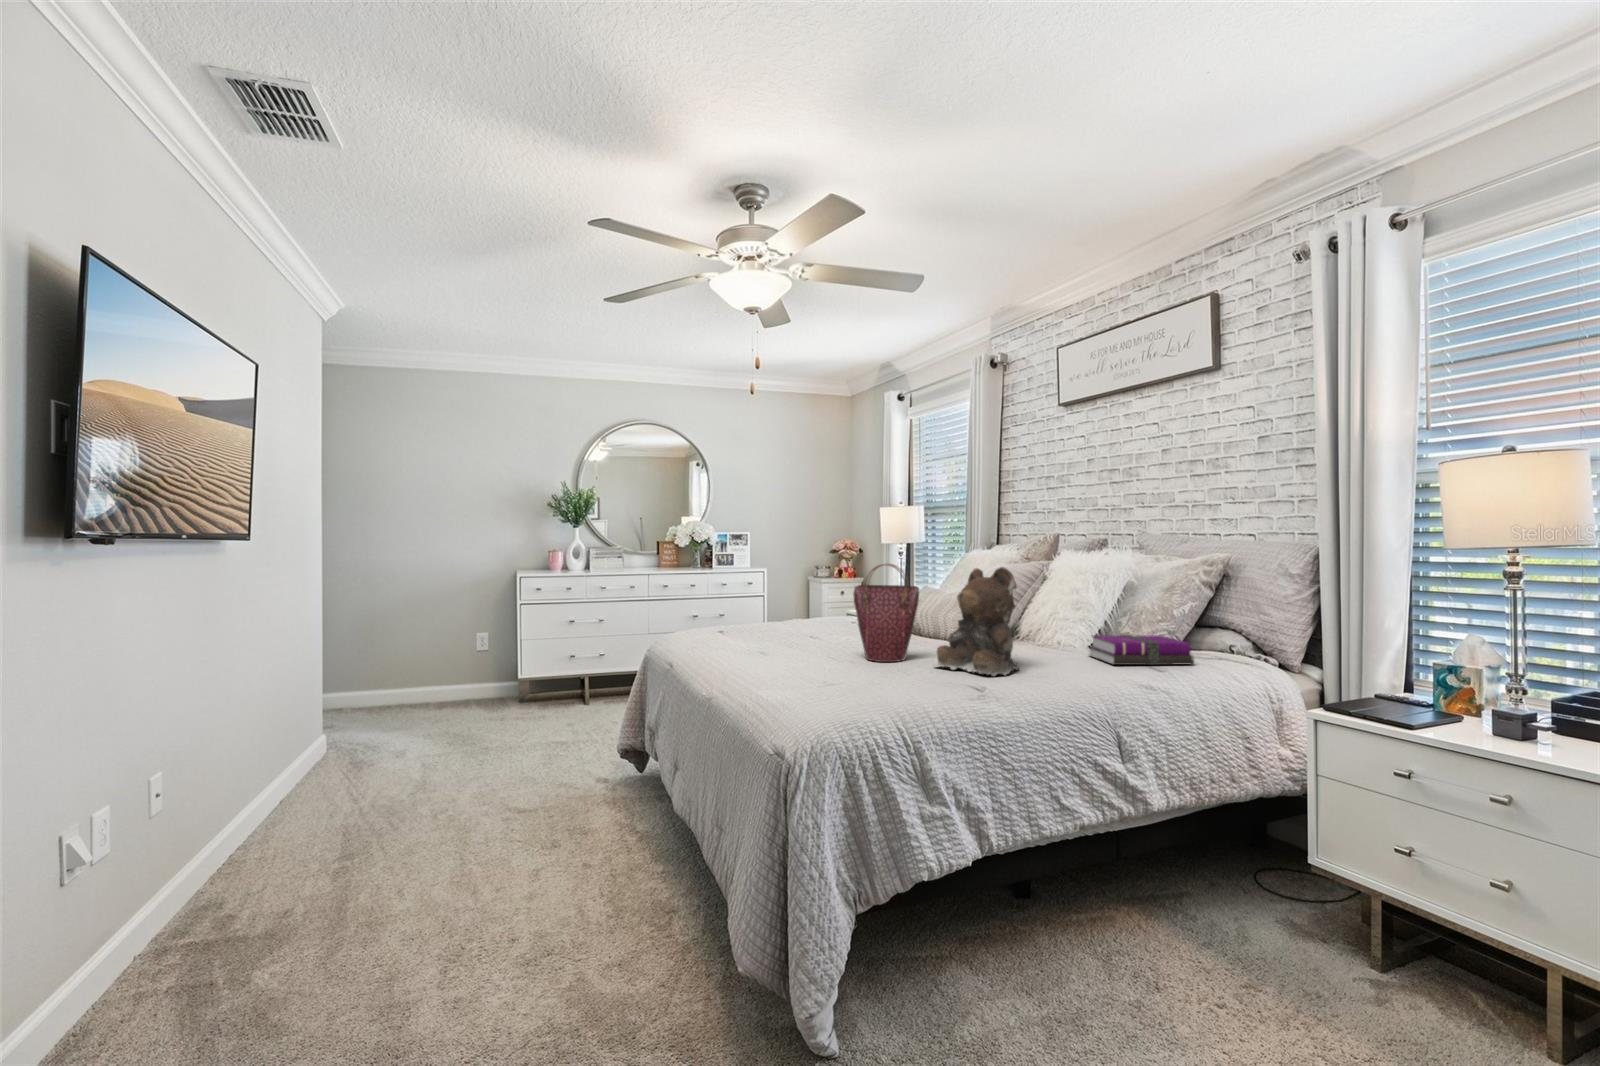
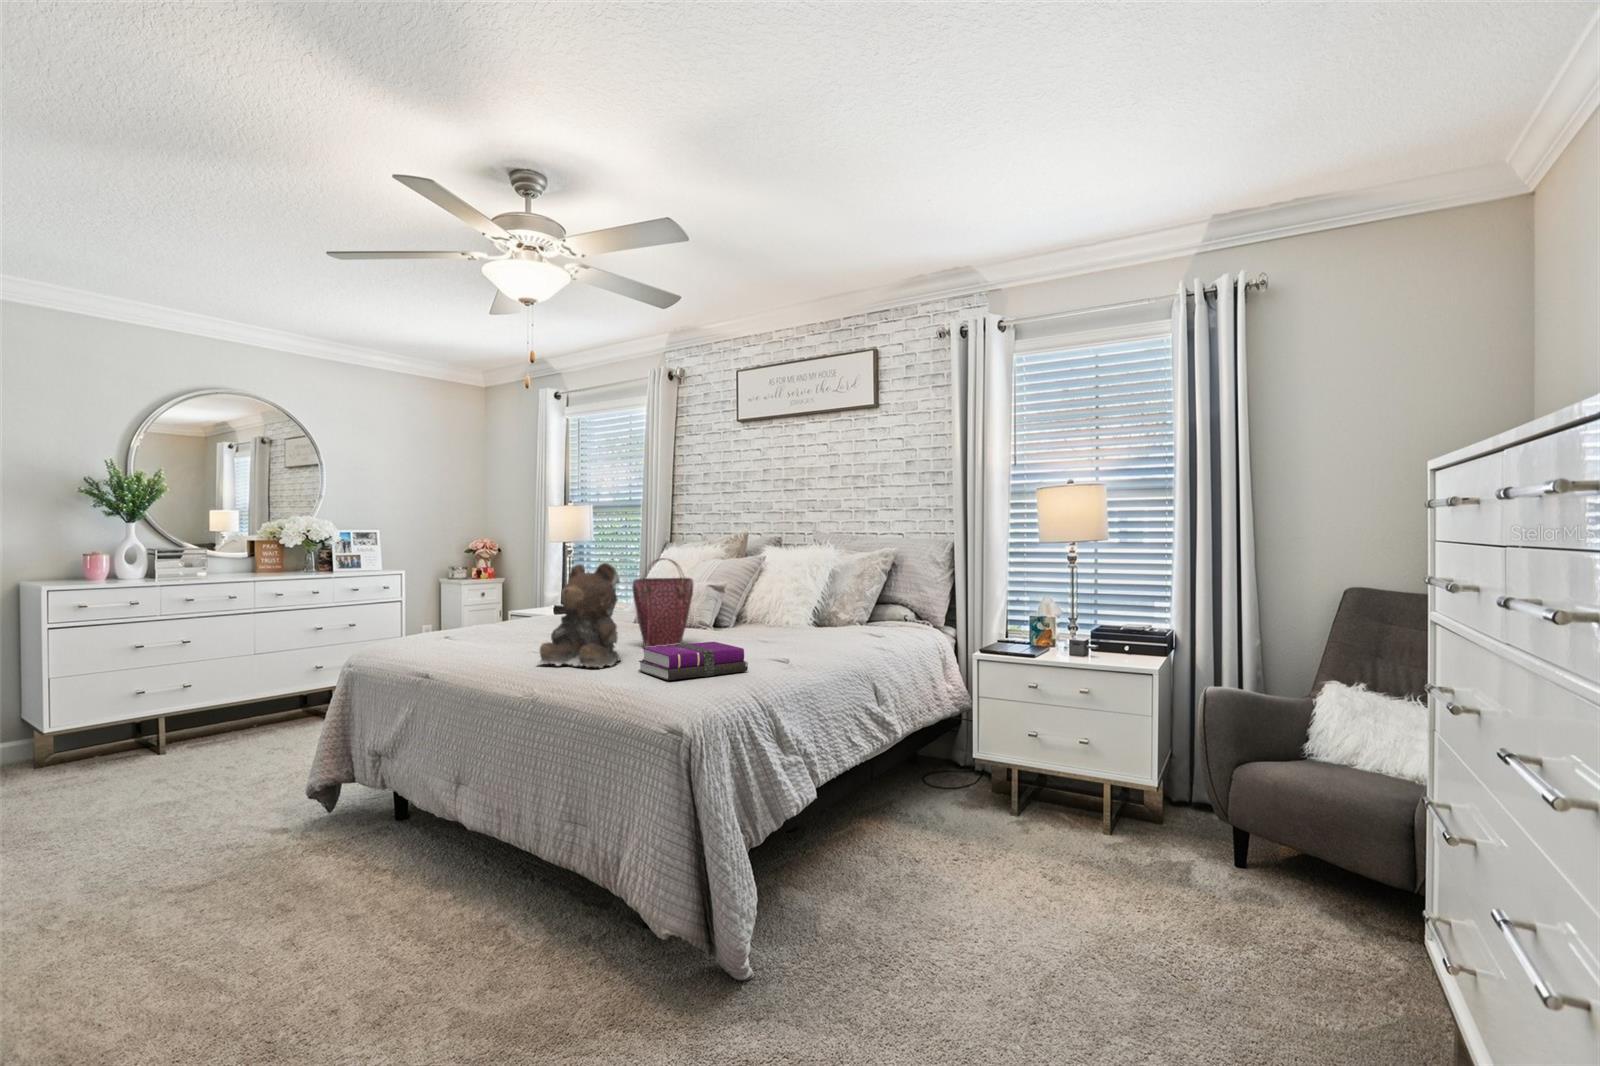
teddy bear: present [935,567,1018,676] -> present [538,563,620,668]
notebook: present [1089,635,1194,665] -> present [639,642,748,680]

